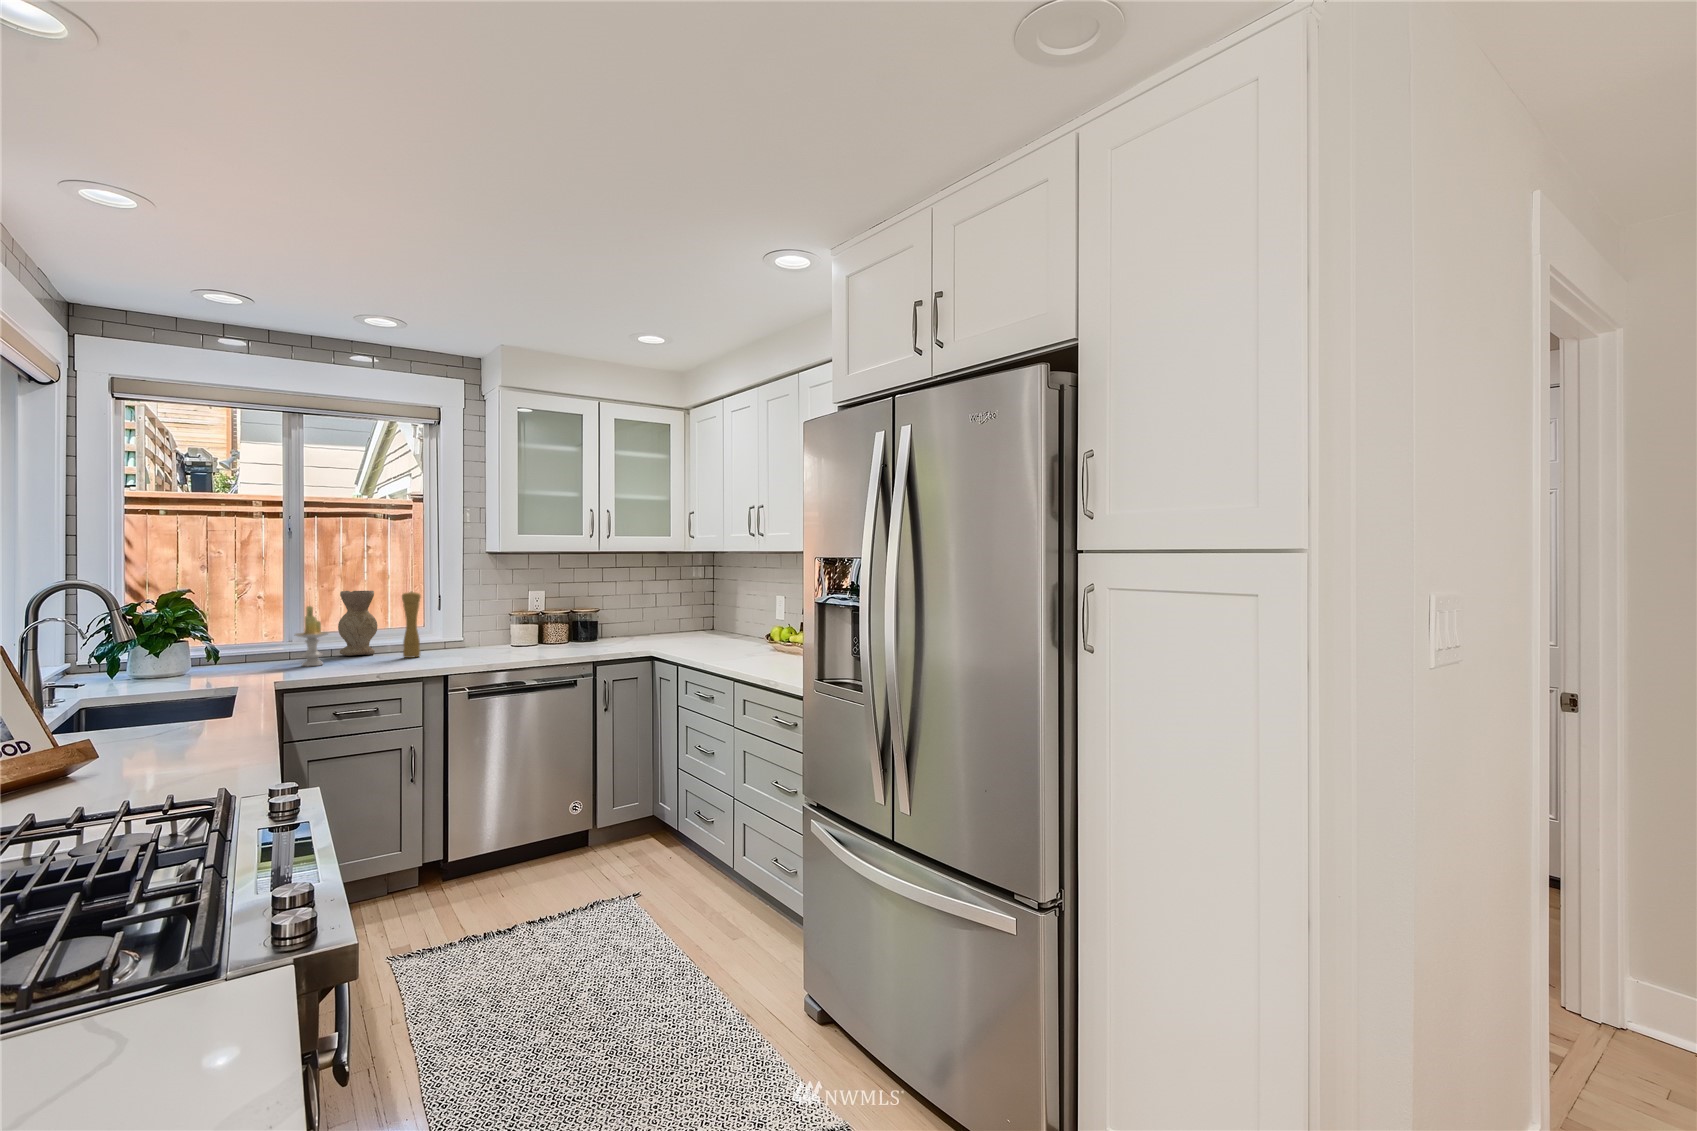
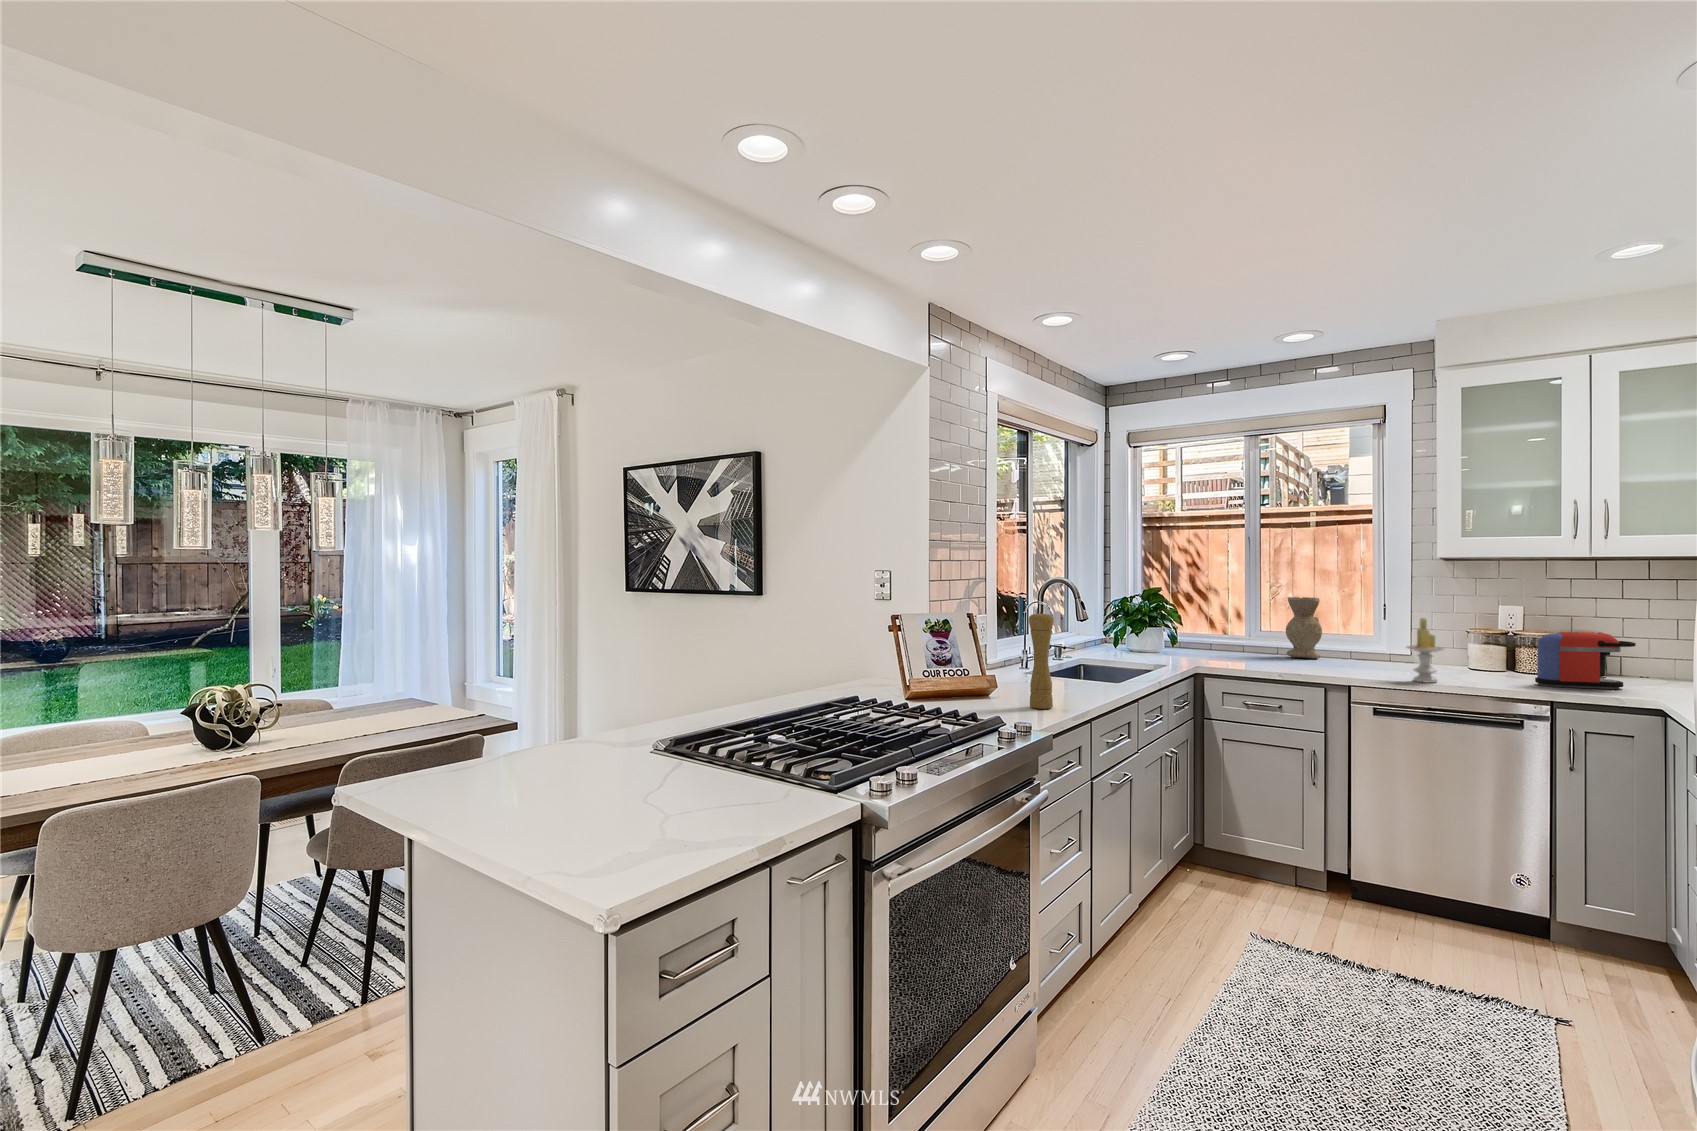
pepper mill: present [402,592,421,658] -> present [1029,612,1054,709]
candle: present [294,606,328,666] -> present [1407,618,1444,683]
coffee maker: none [571,606,626,652] -> present [1535,632,1636,689]

